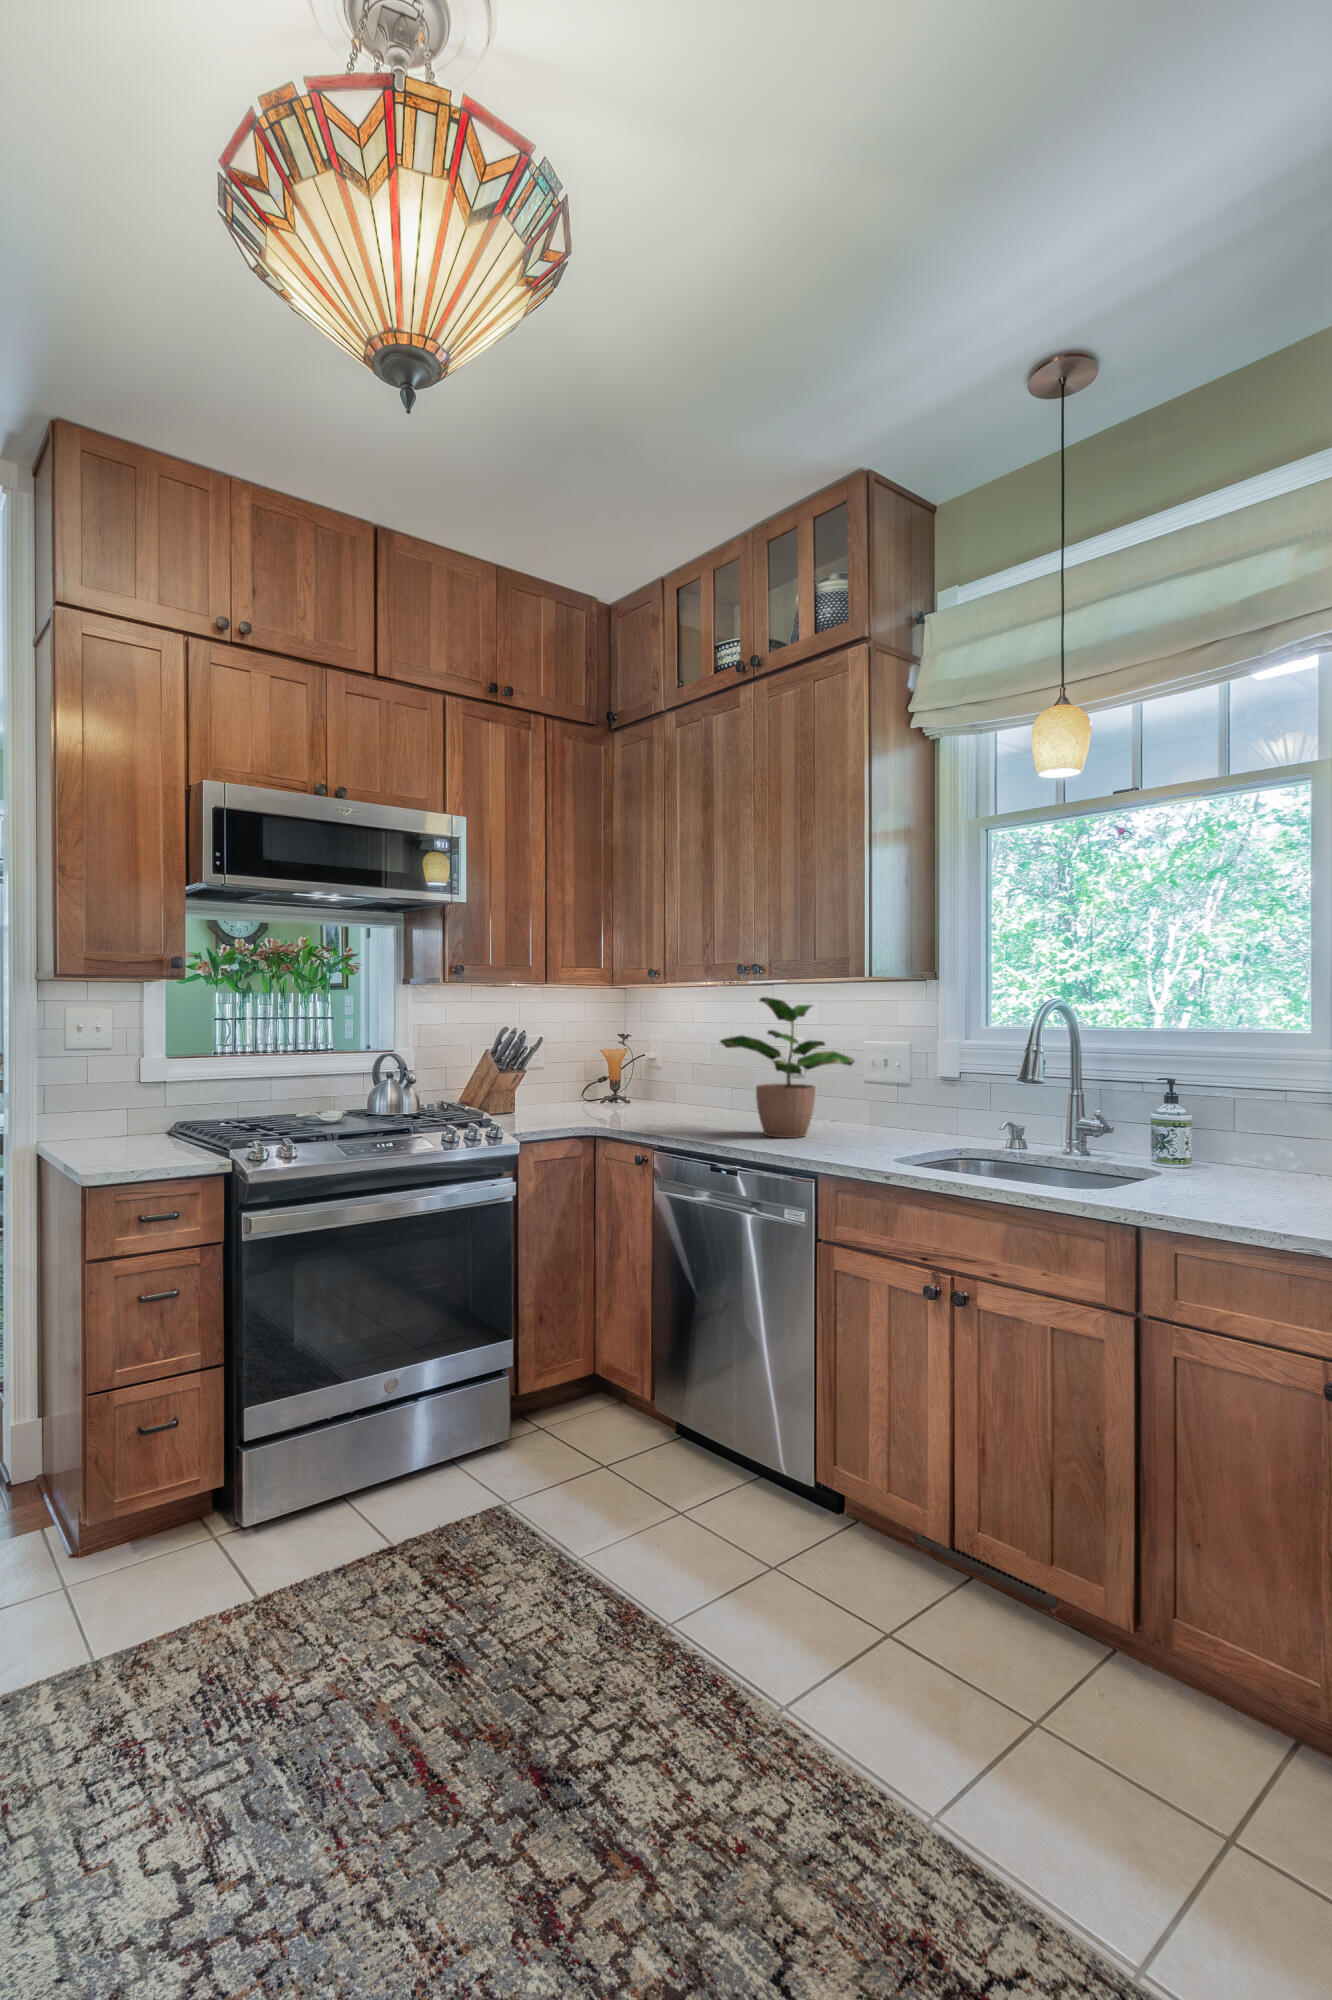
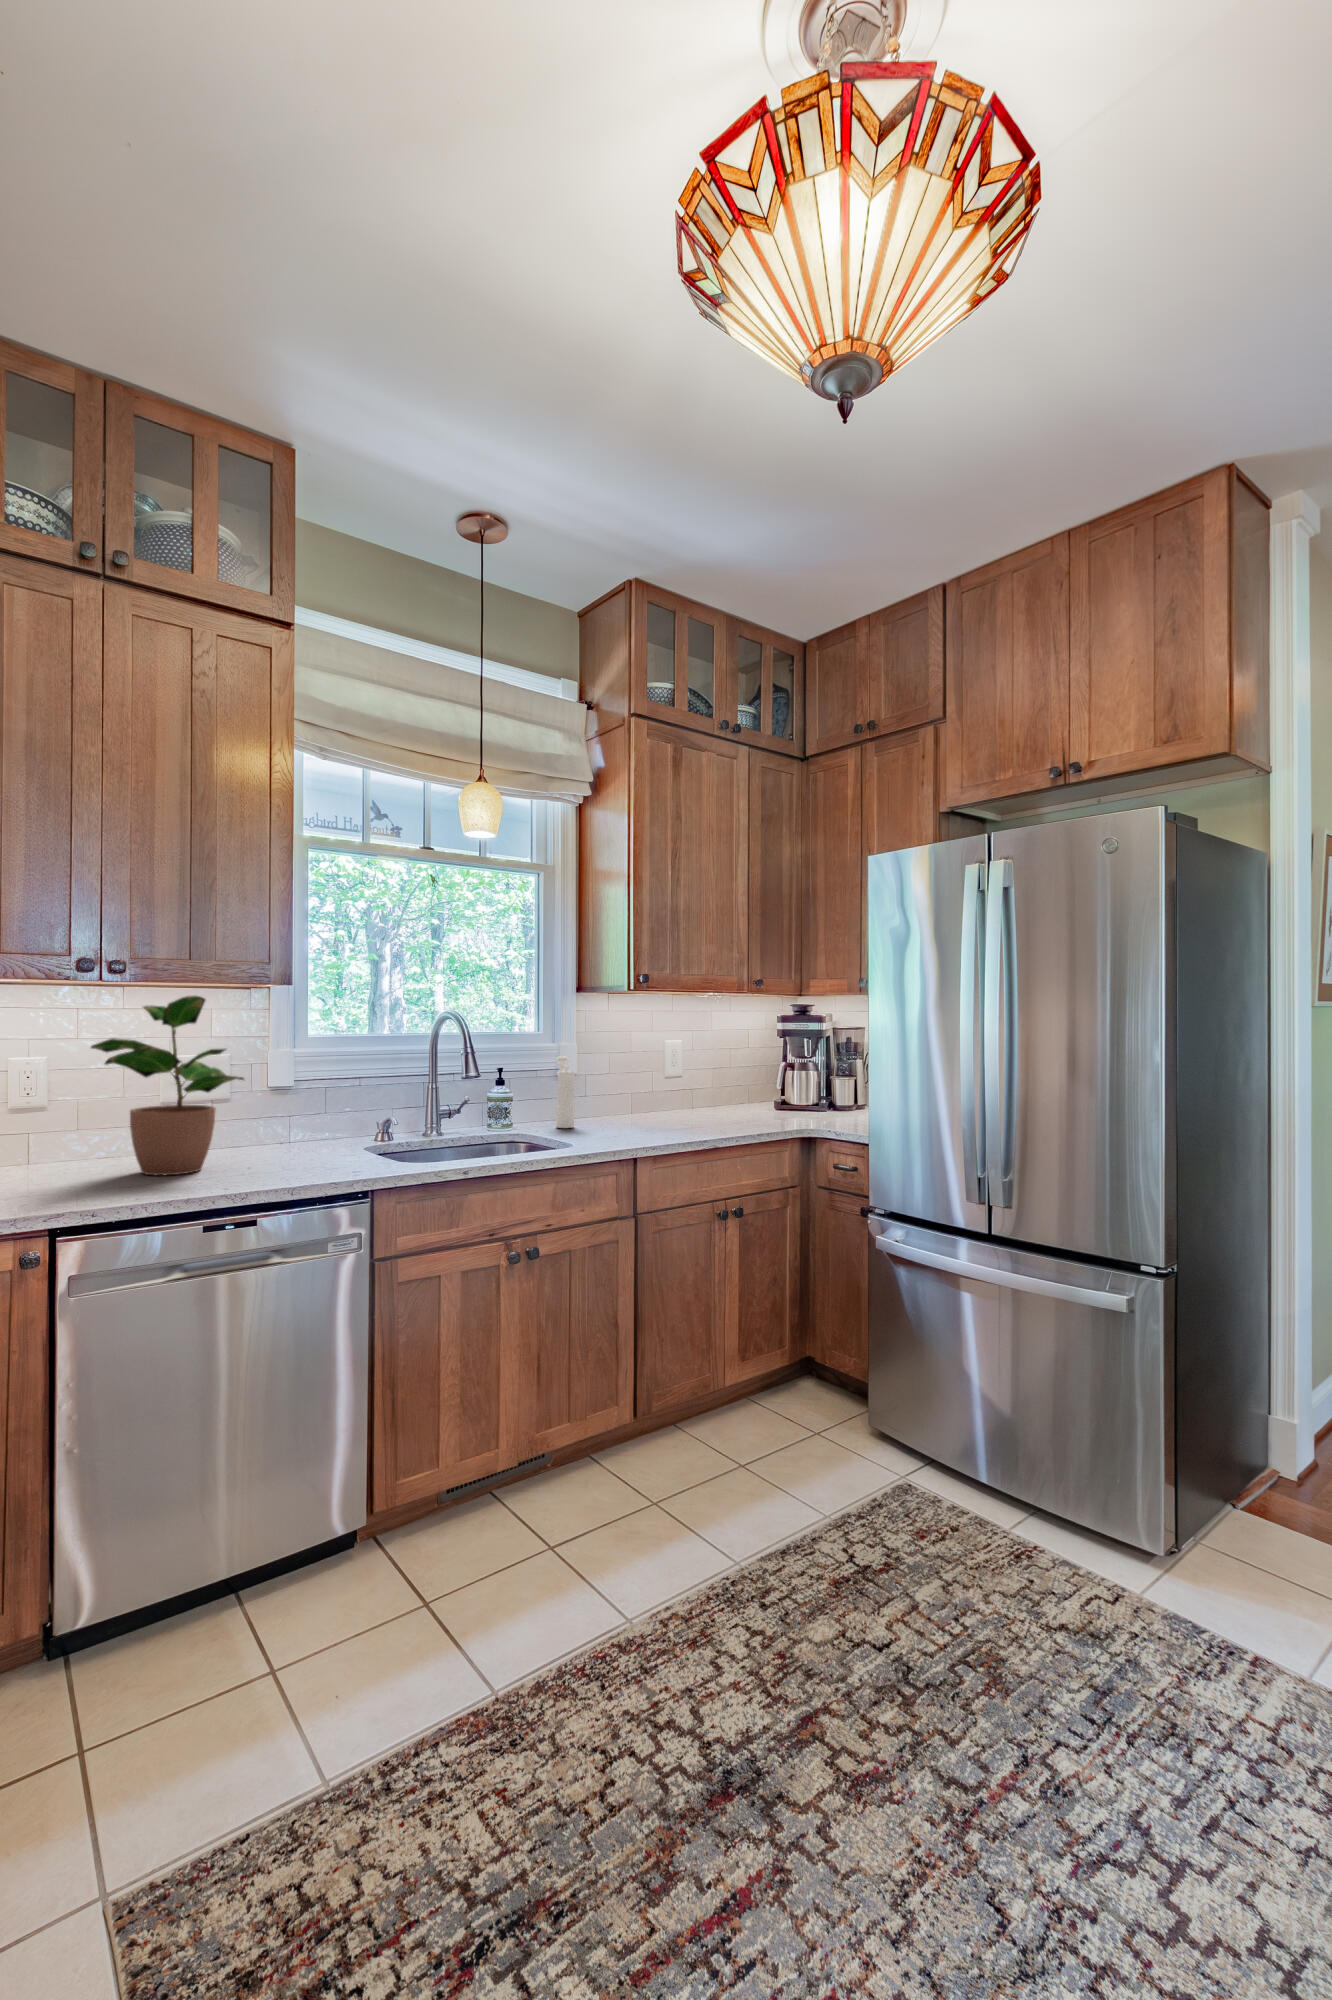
pepper mill: none [1211,1078,1286,1187] -> present [555,1057,576,1128]

